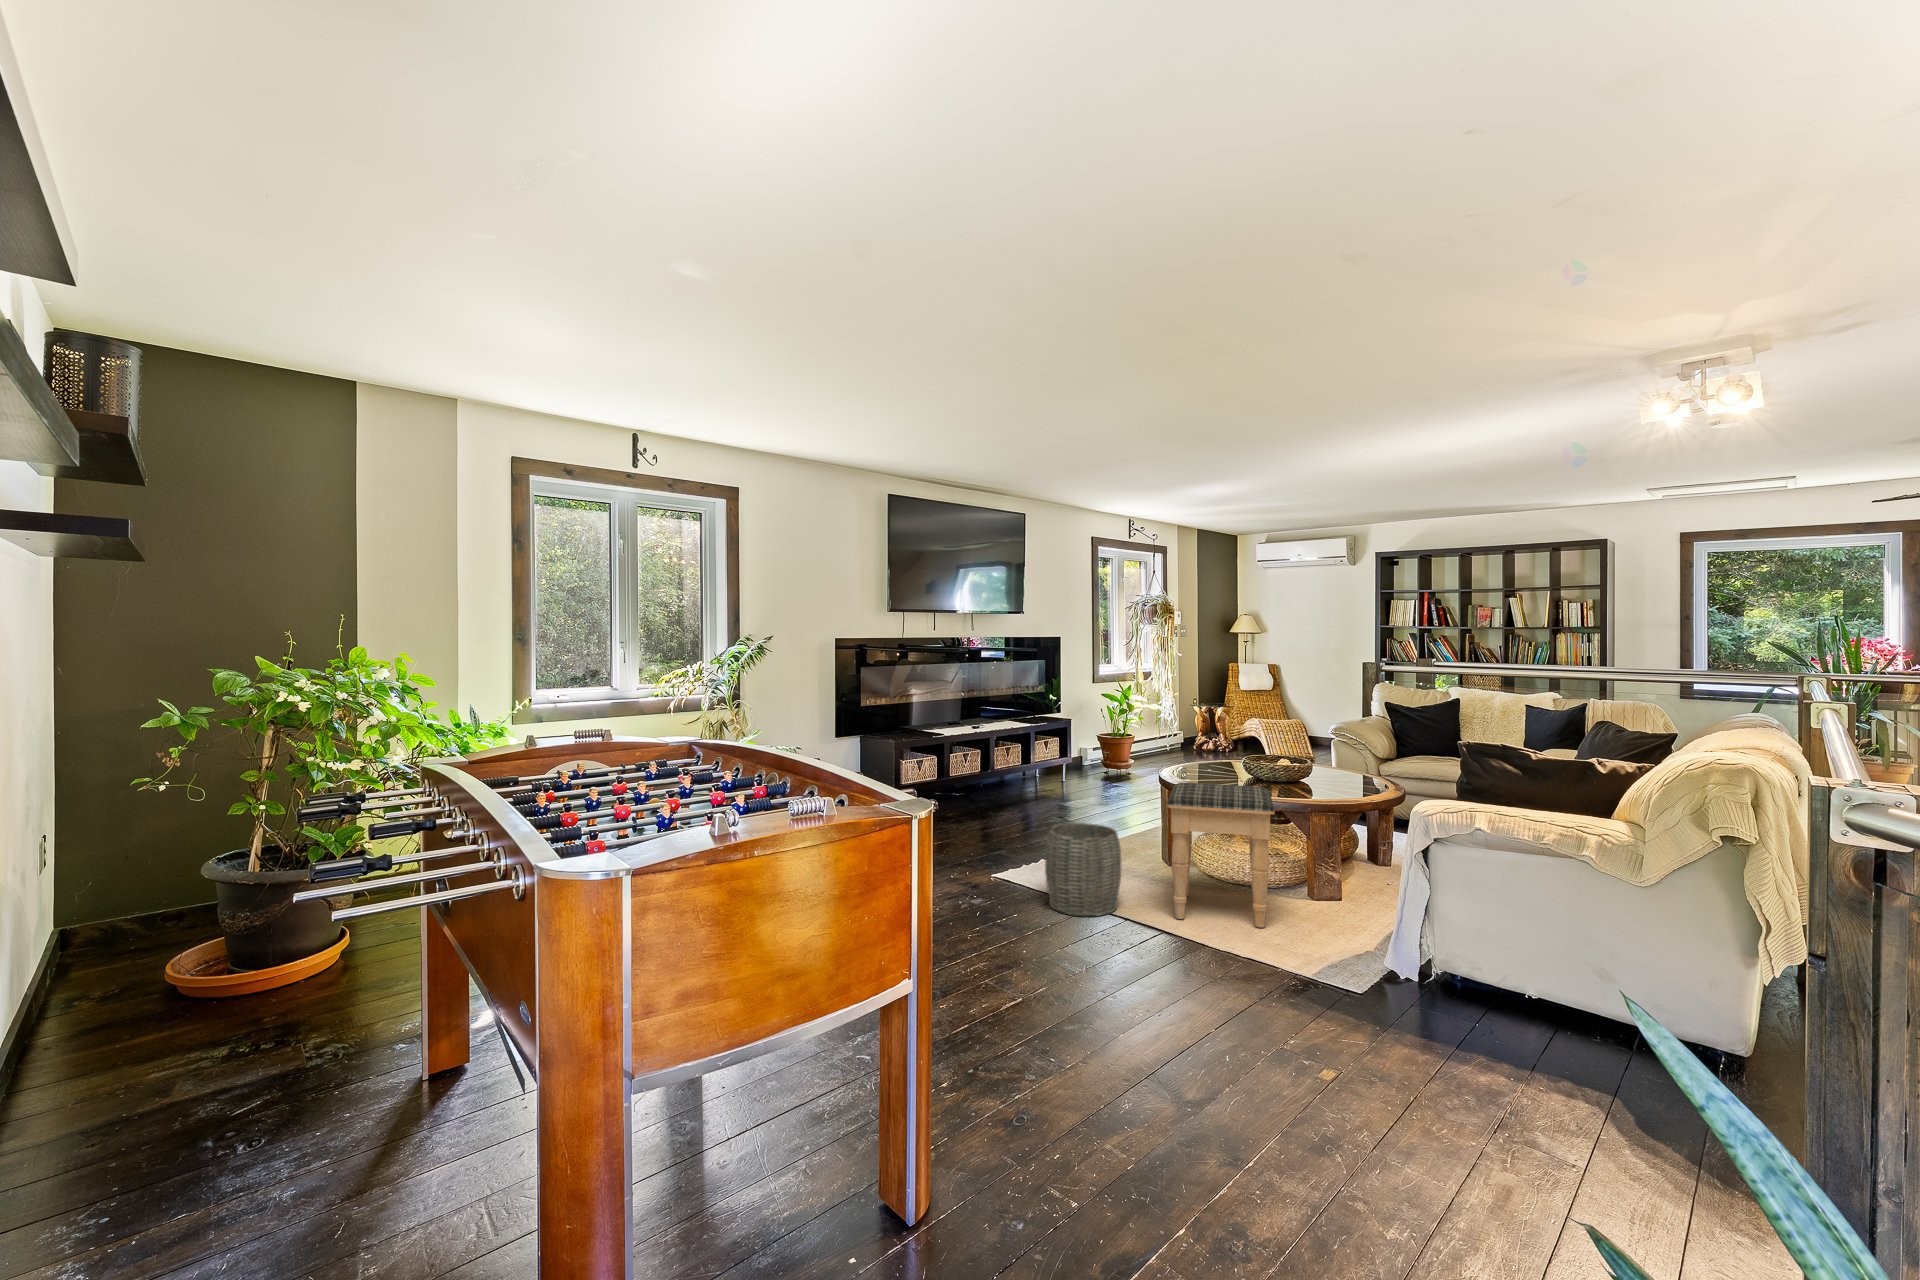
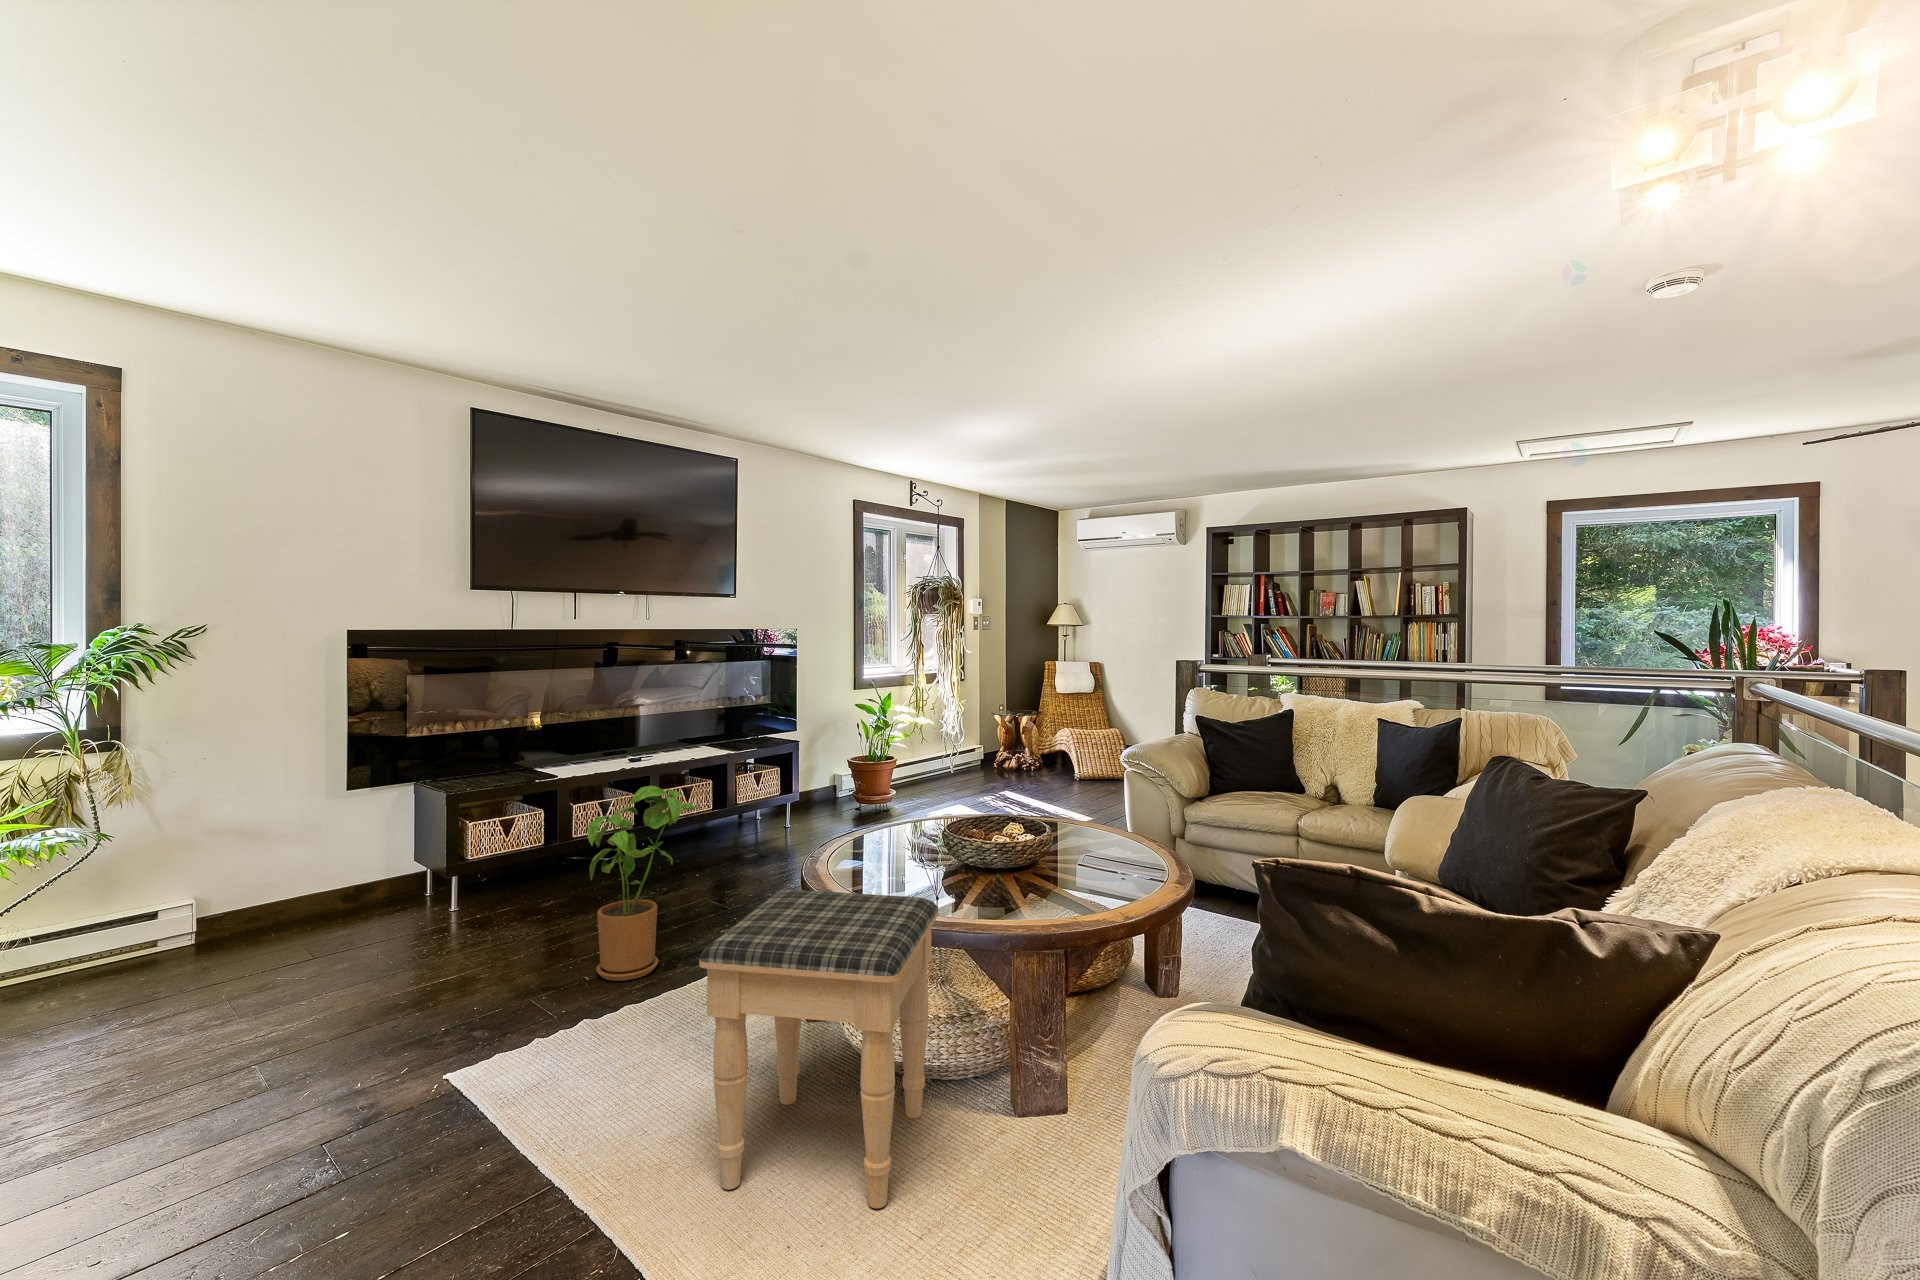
house plant: none [1014,734,1079,849] -> present [587,786,699,981]
woven basket: present [1045,823,1121,916] -> none [477,977,642,1196]

